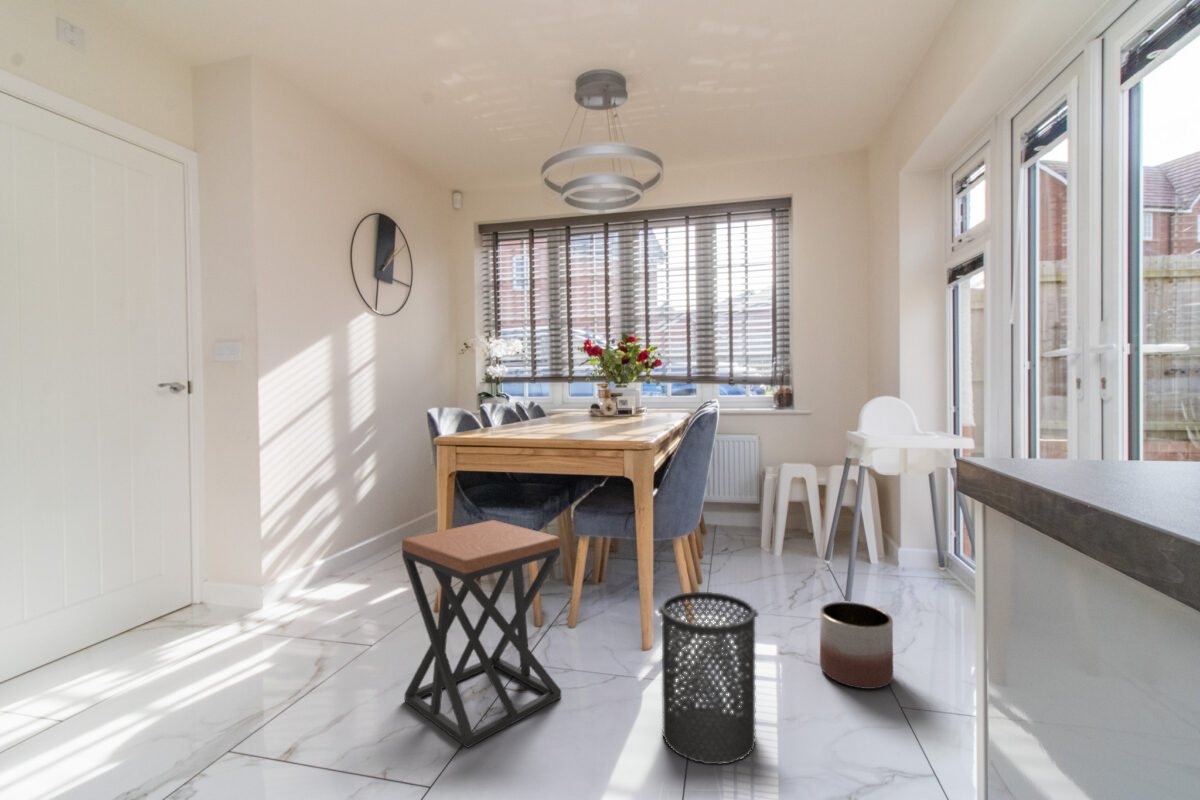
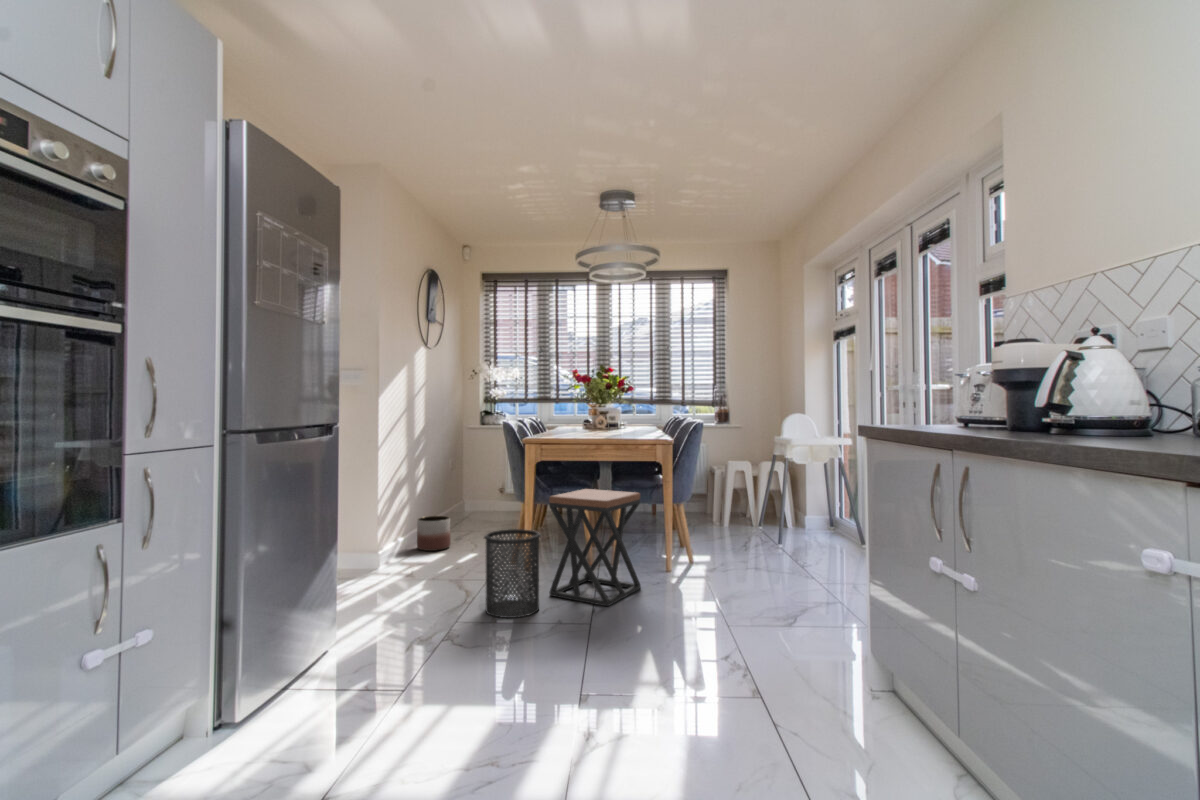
trash can: present [658,592,758,765] -> present [484,529,541,618]
planter: present [820,602,893,689] -> present [417,516,451,551]

